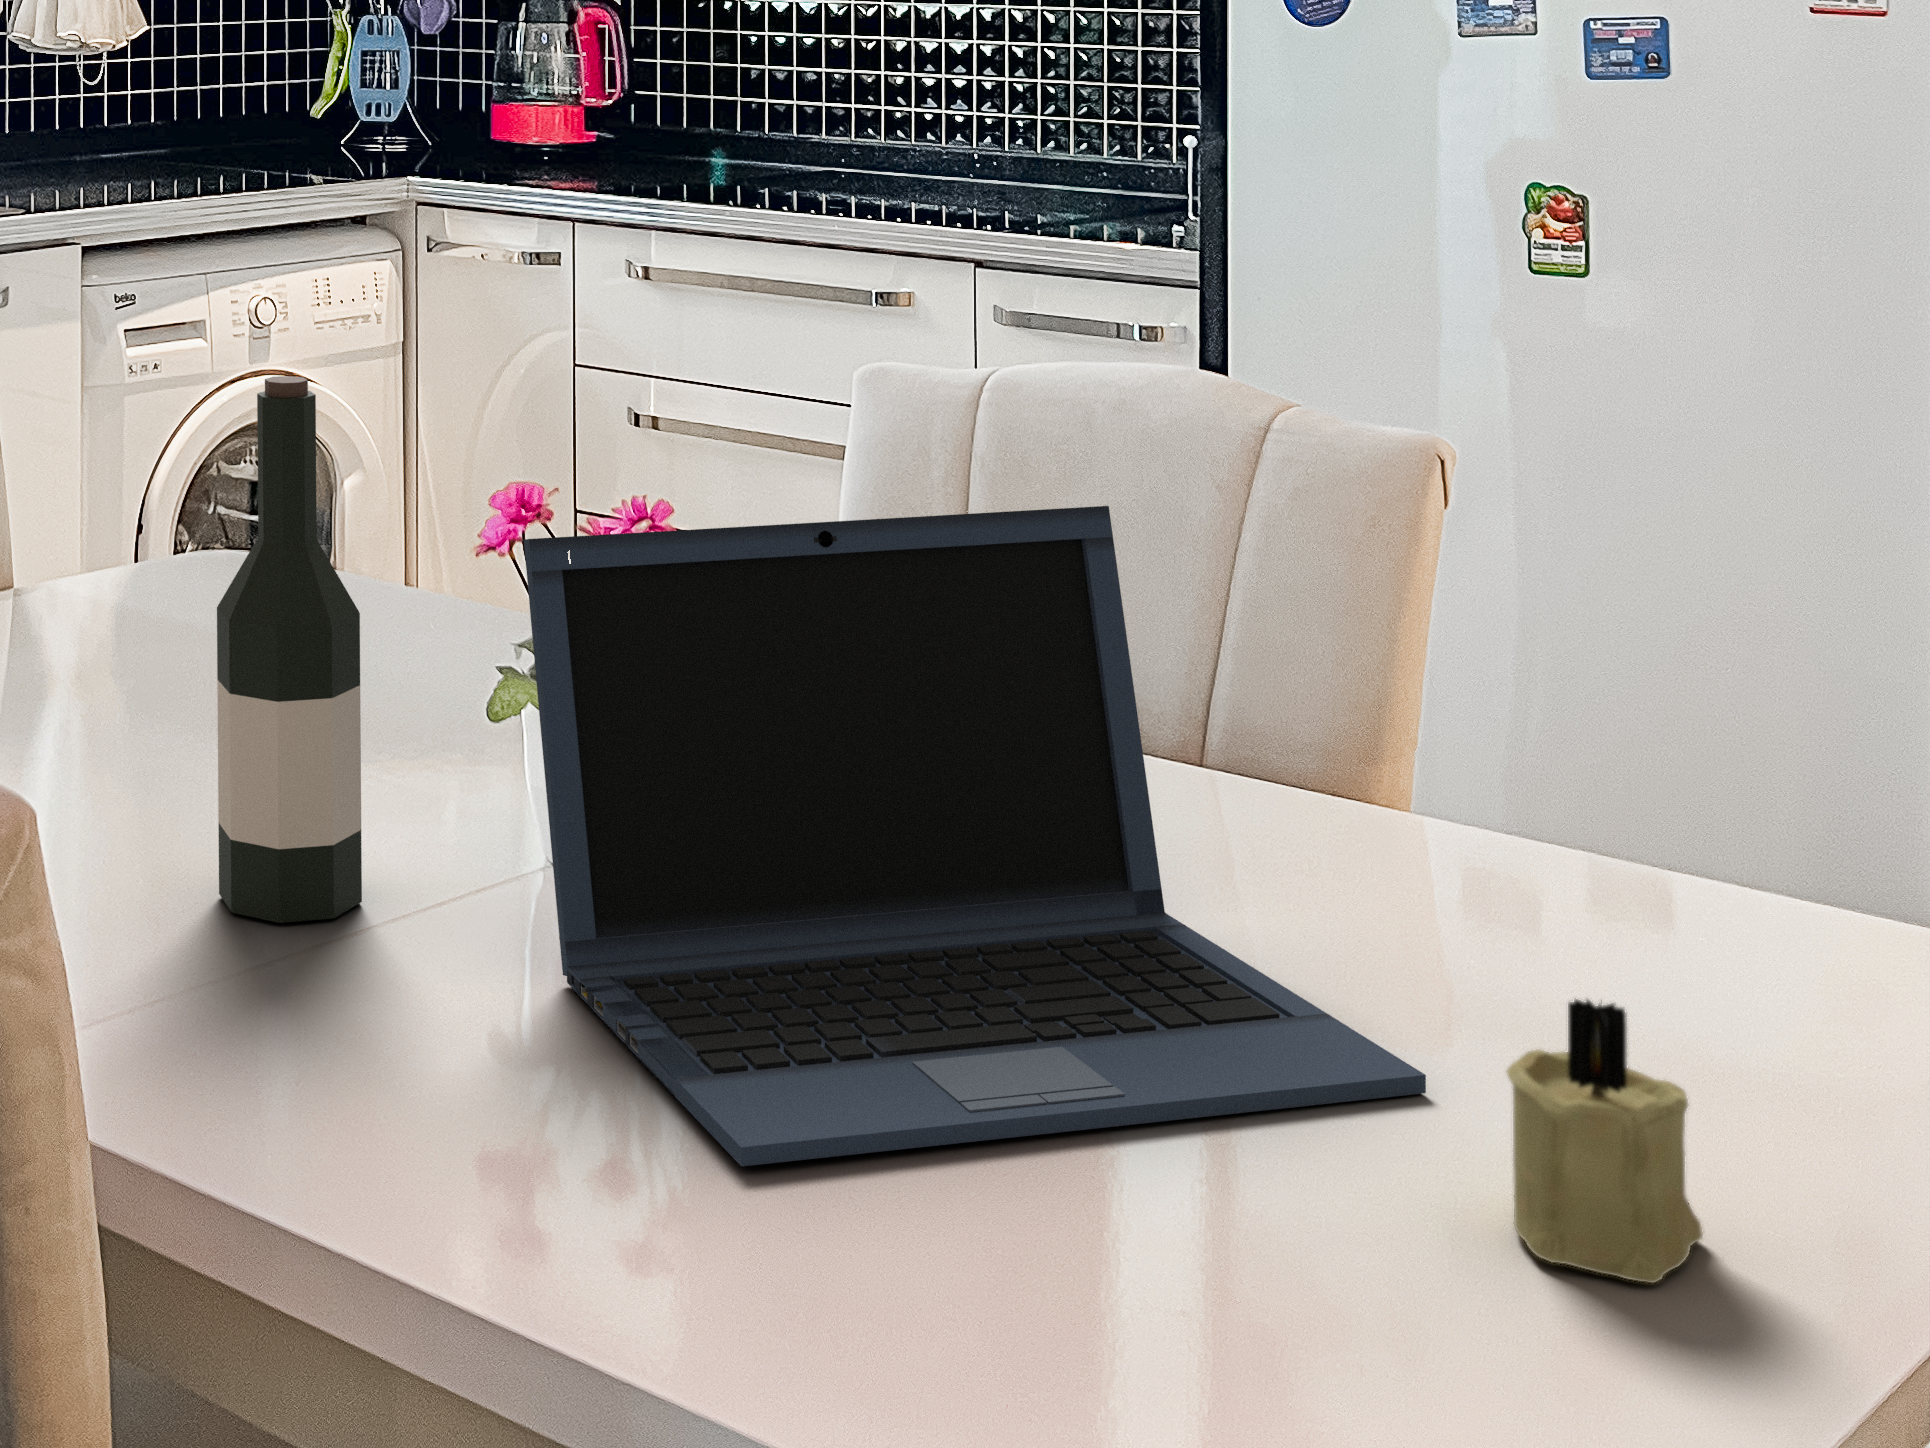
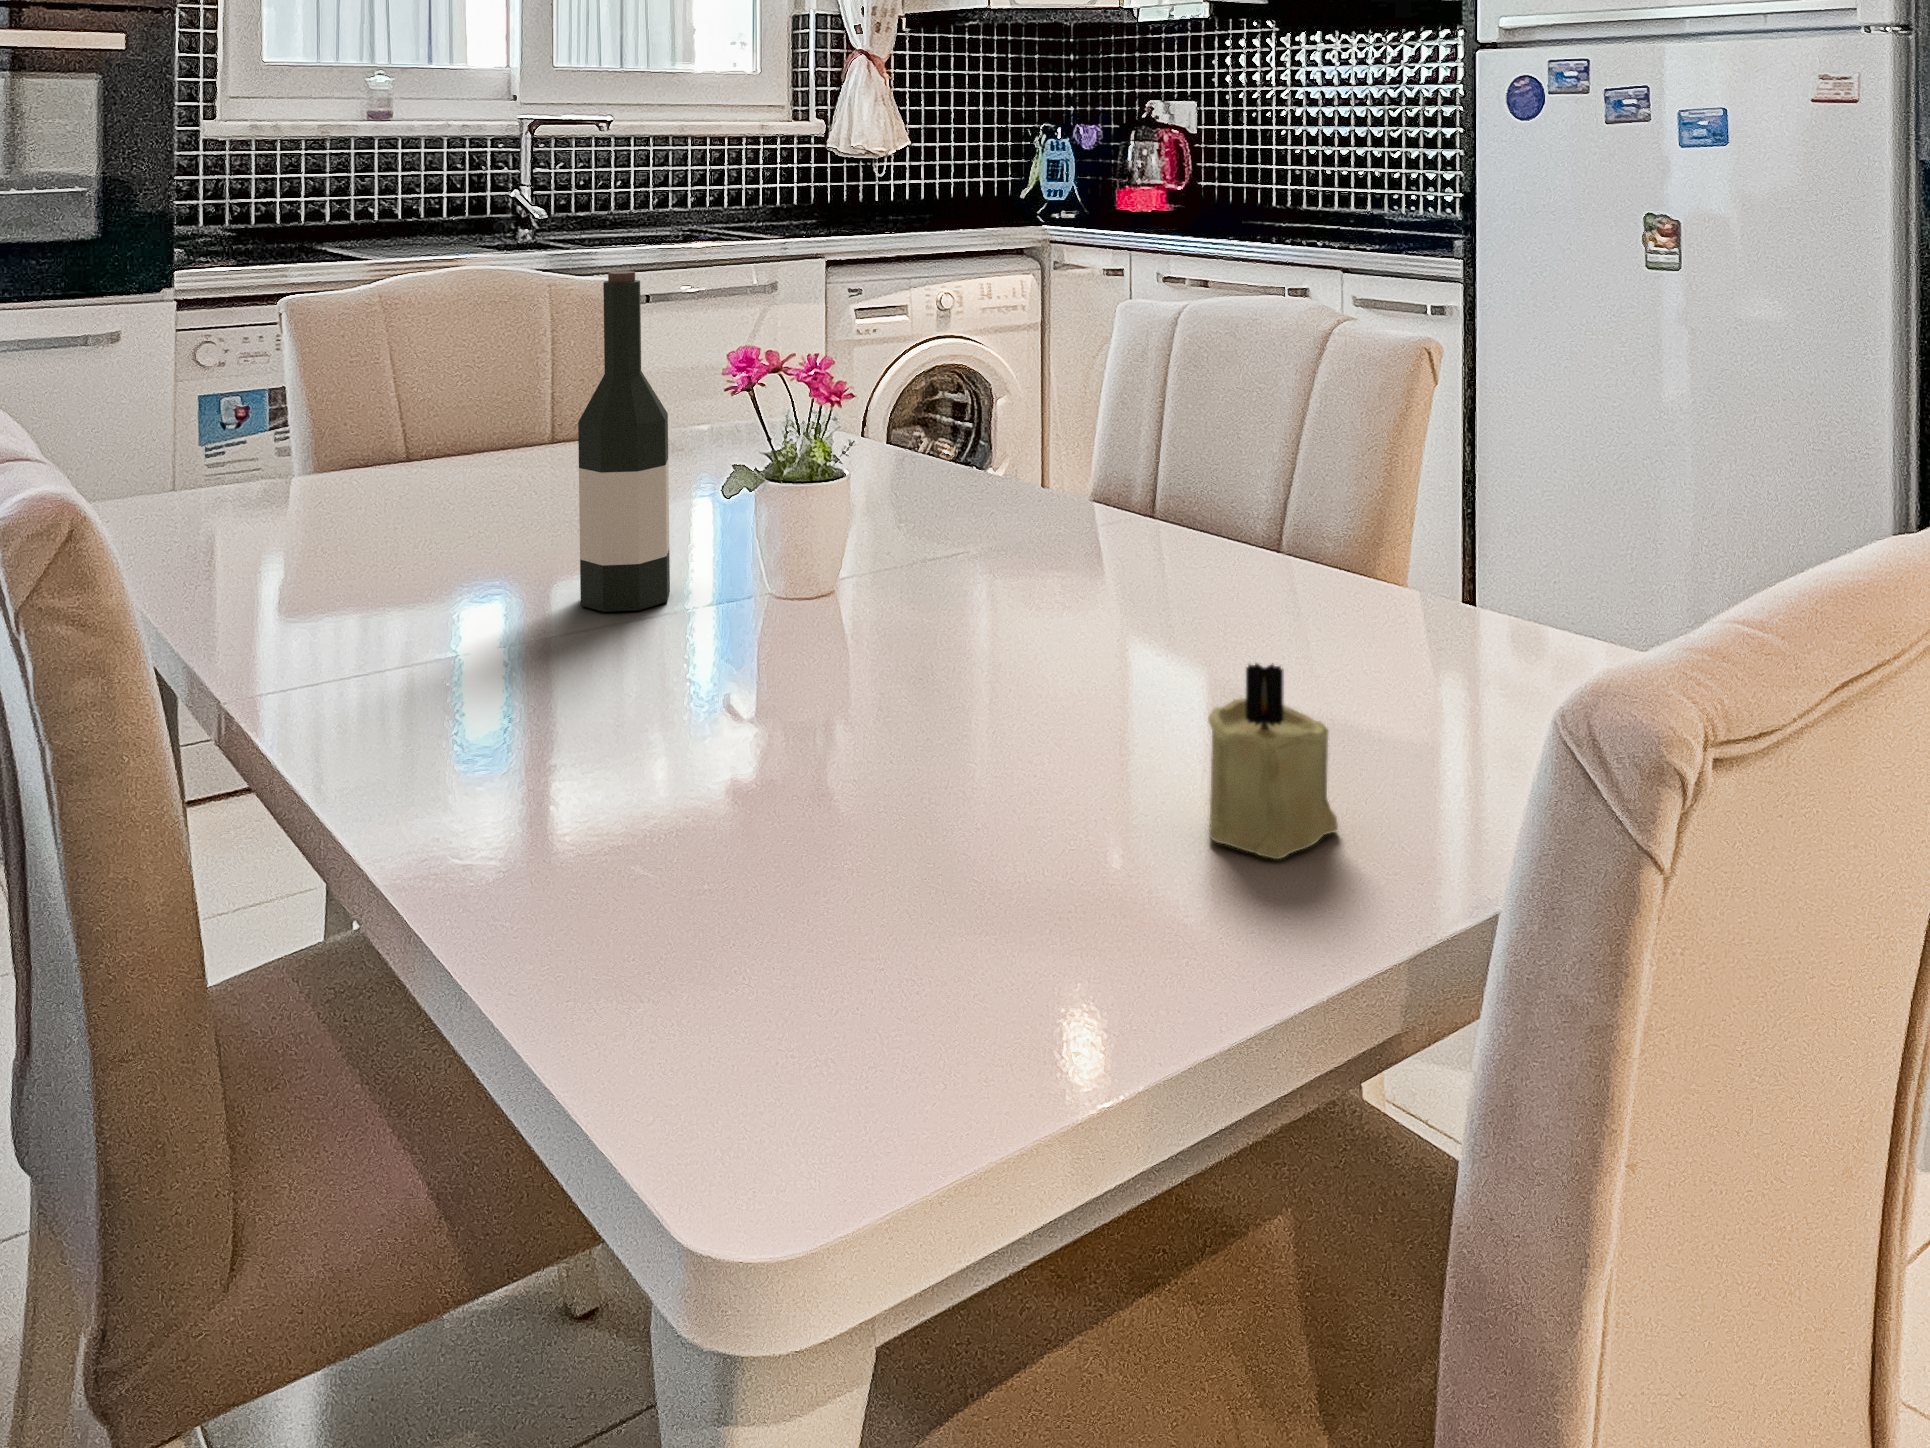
laptop: present [524,506,1426,1166] -> none [733,359,1234,762]

